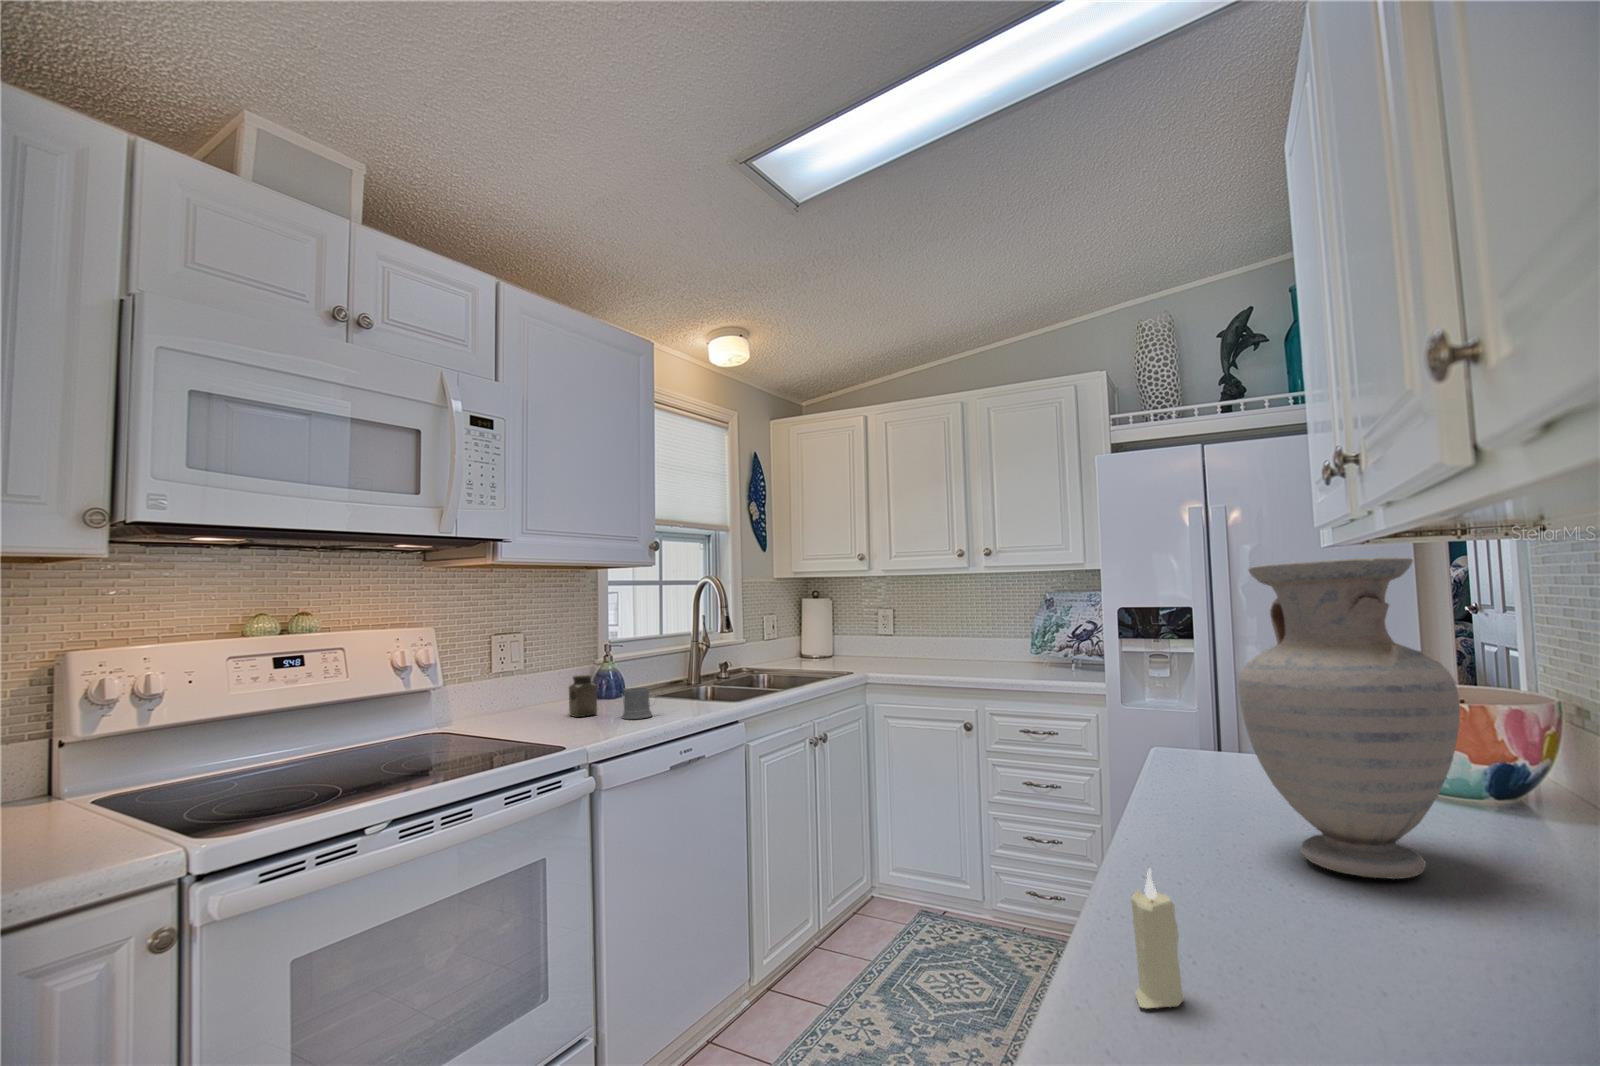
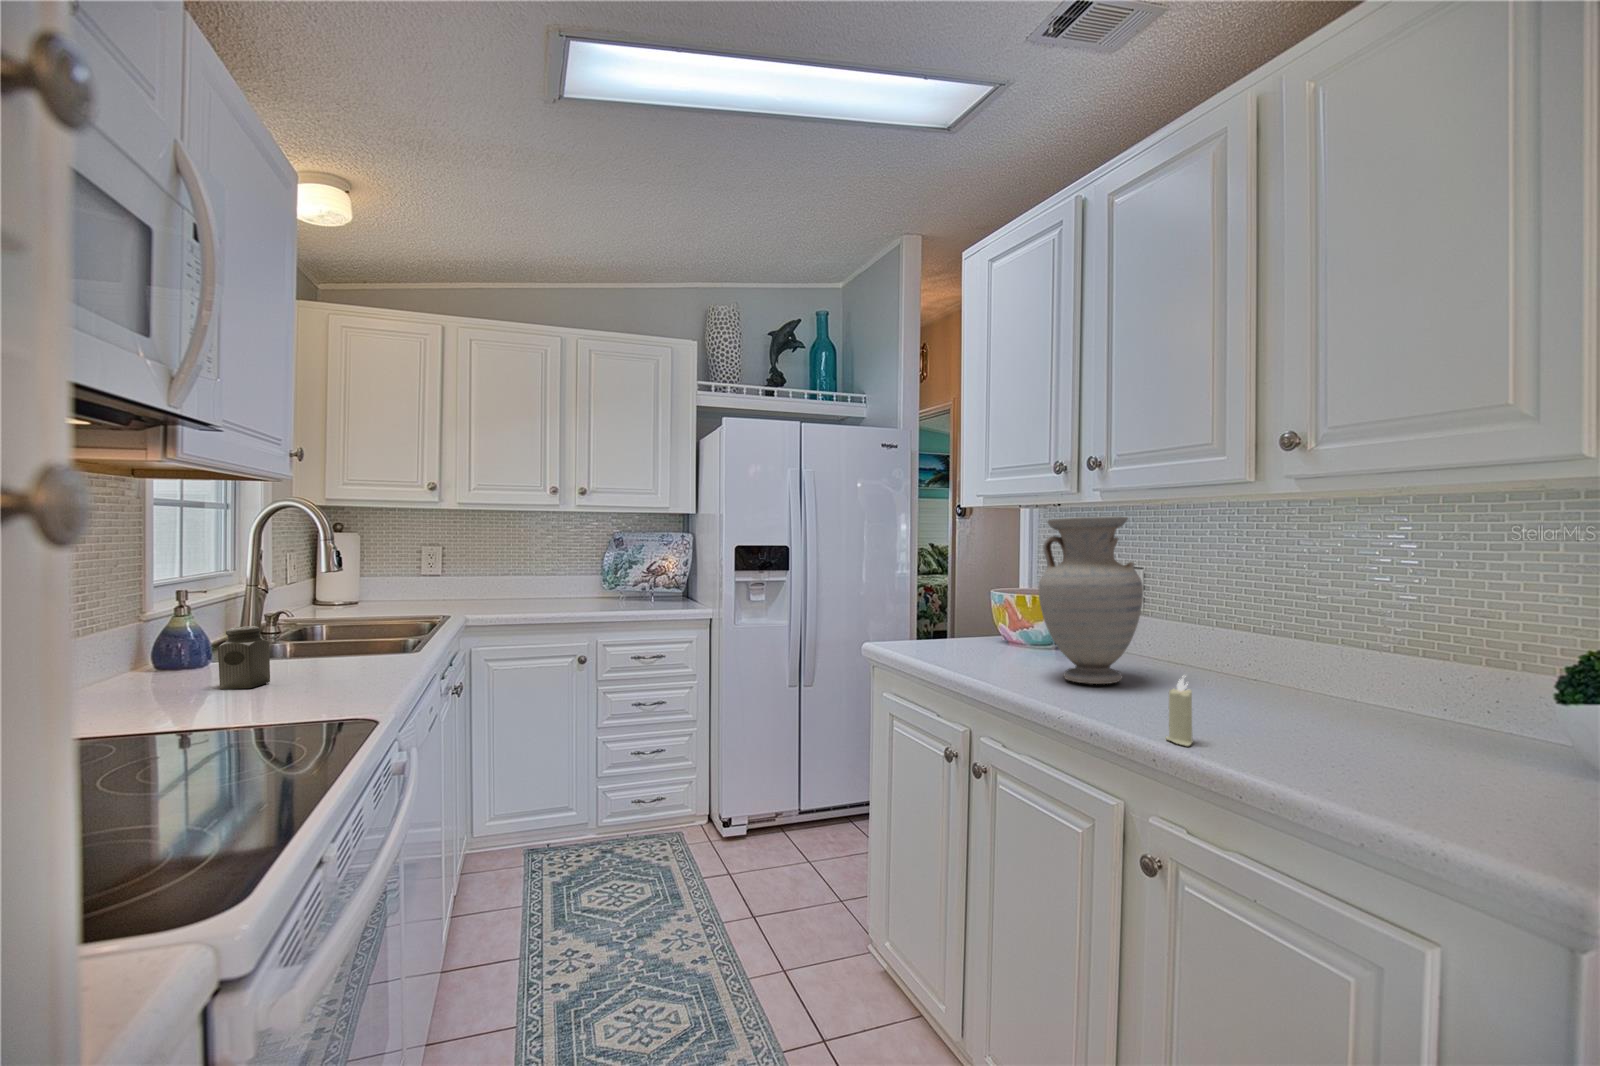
mug: present [622,688,663,719] -> none [324,631,381,681]

